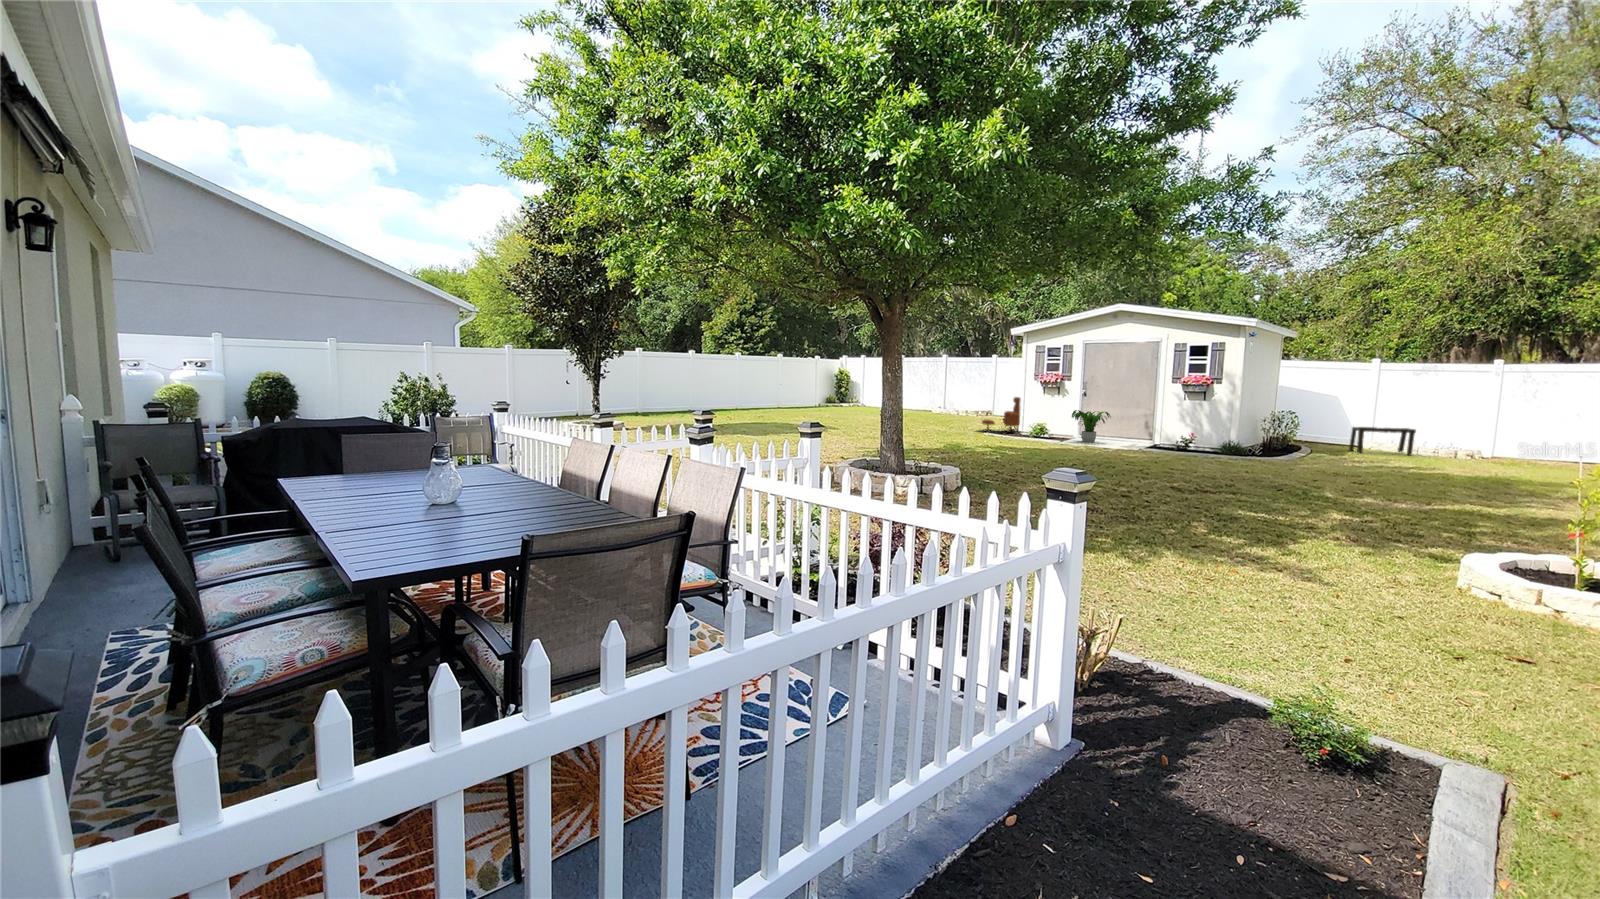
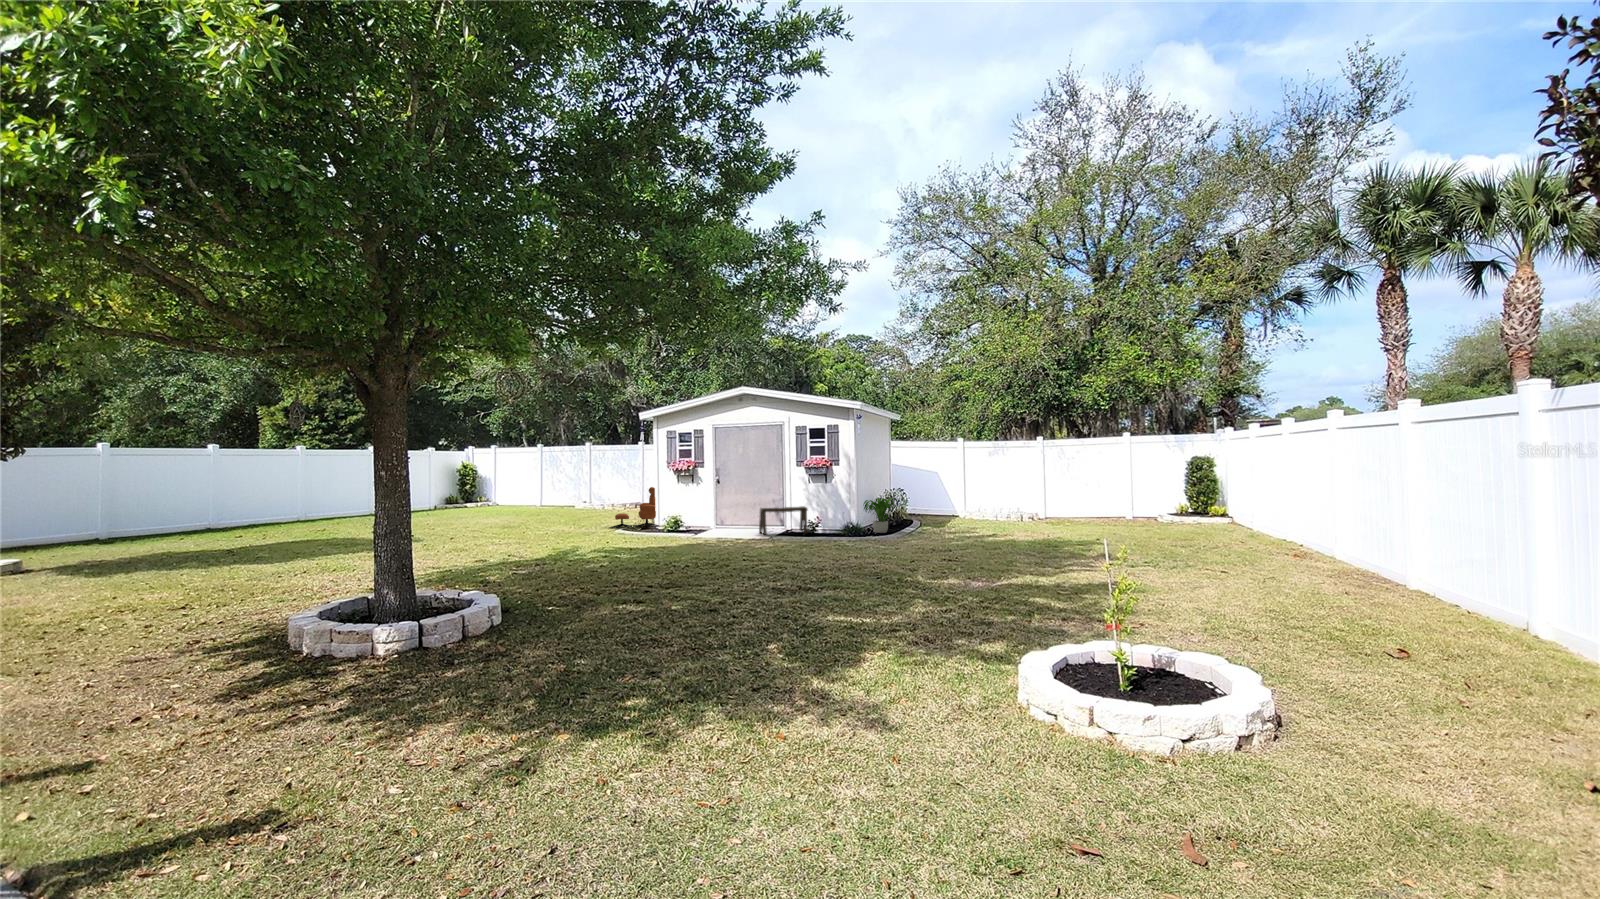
potted plant: present [1072,410,1111,442] -> present [863,498,898,533]
bench: present [1349,427,1416,455] -> present [759,506,808,535]

